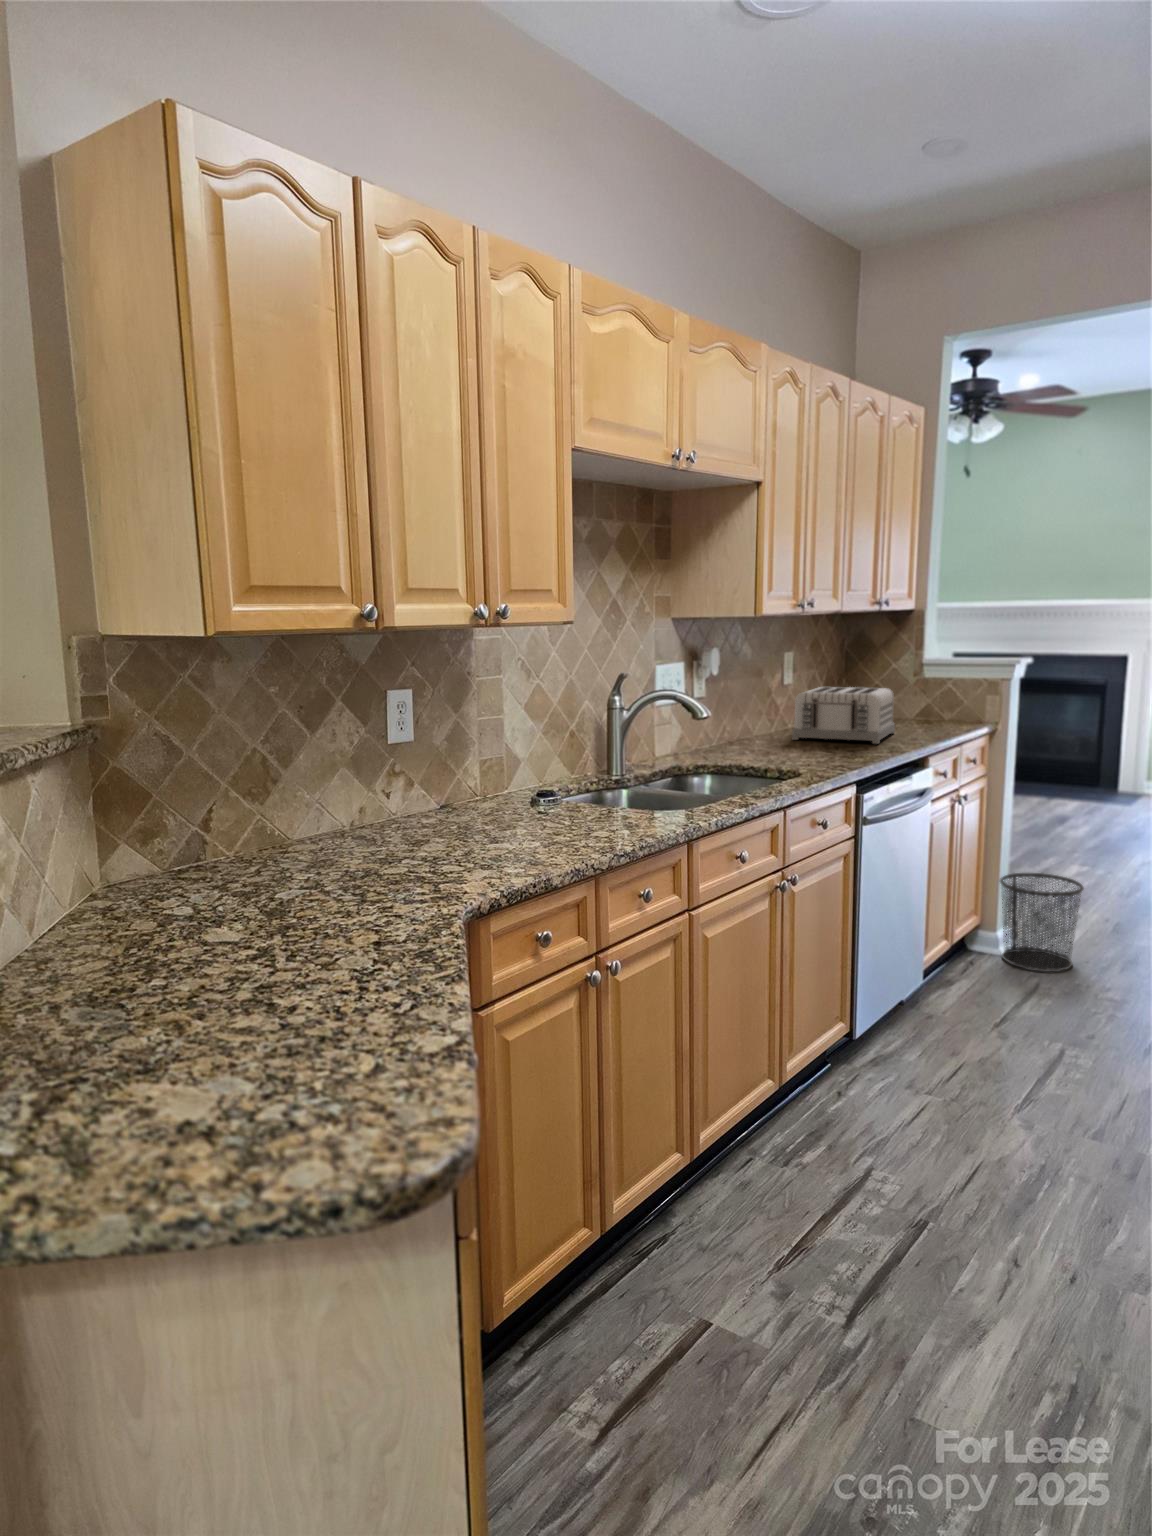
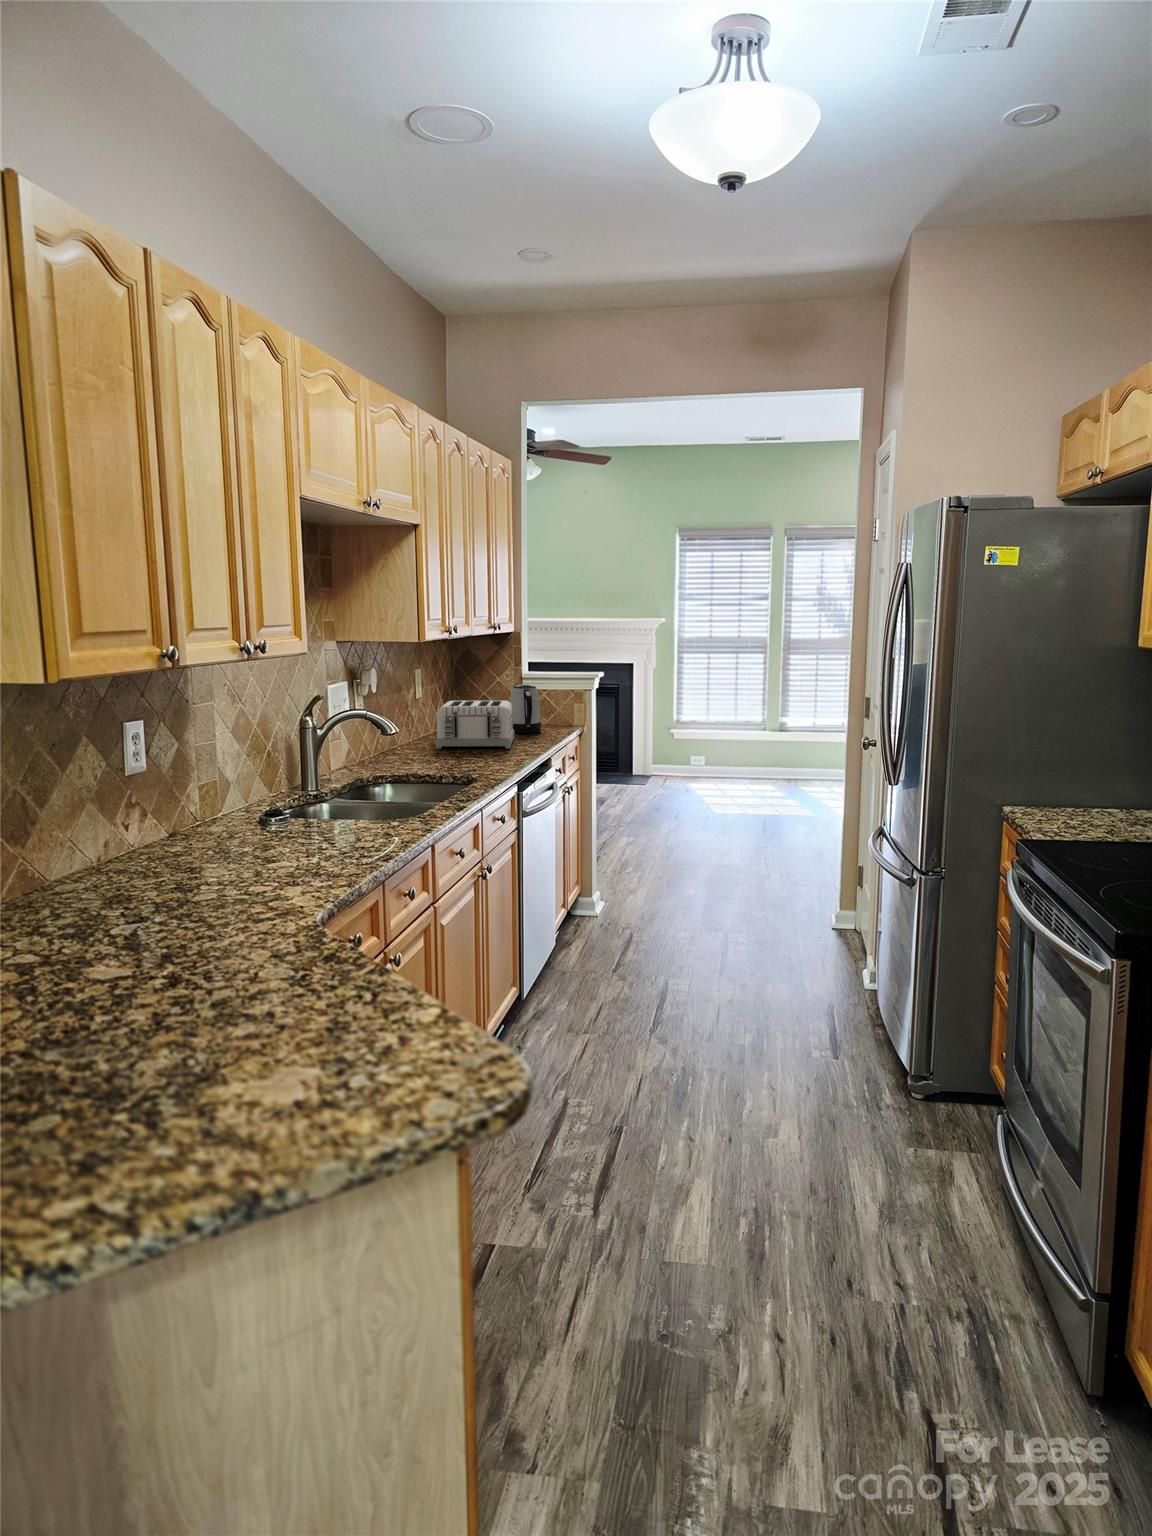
kettle: none [895,670,935,728] -> present [510,684,541,733]
waste bin: present [1000,873,1084,972] -> none [594,845,655,924]

